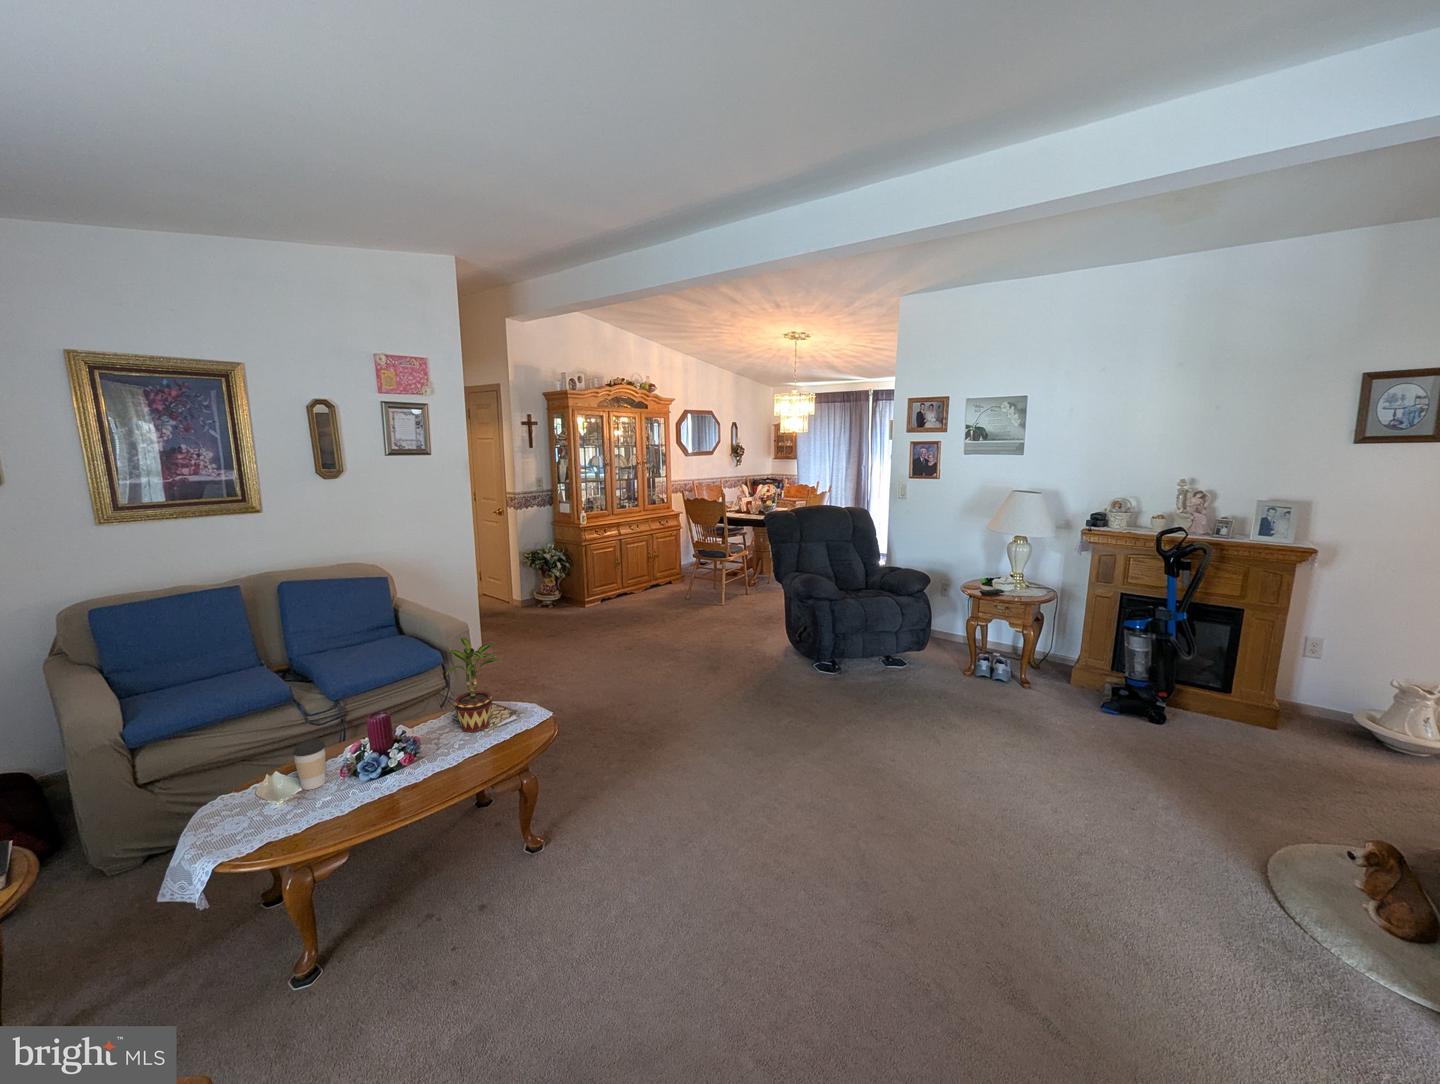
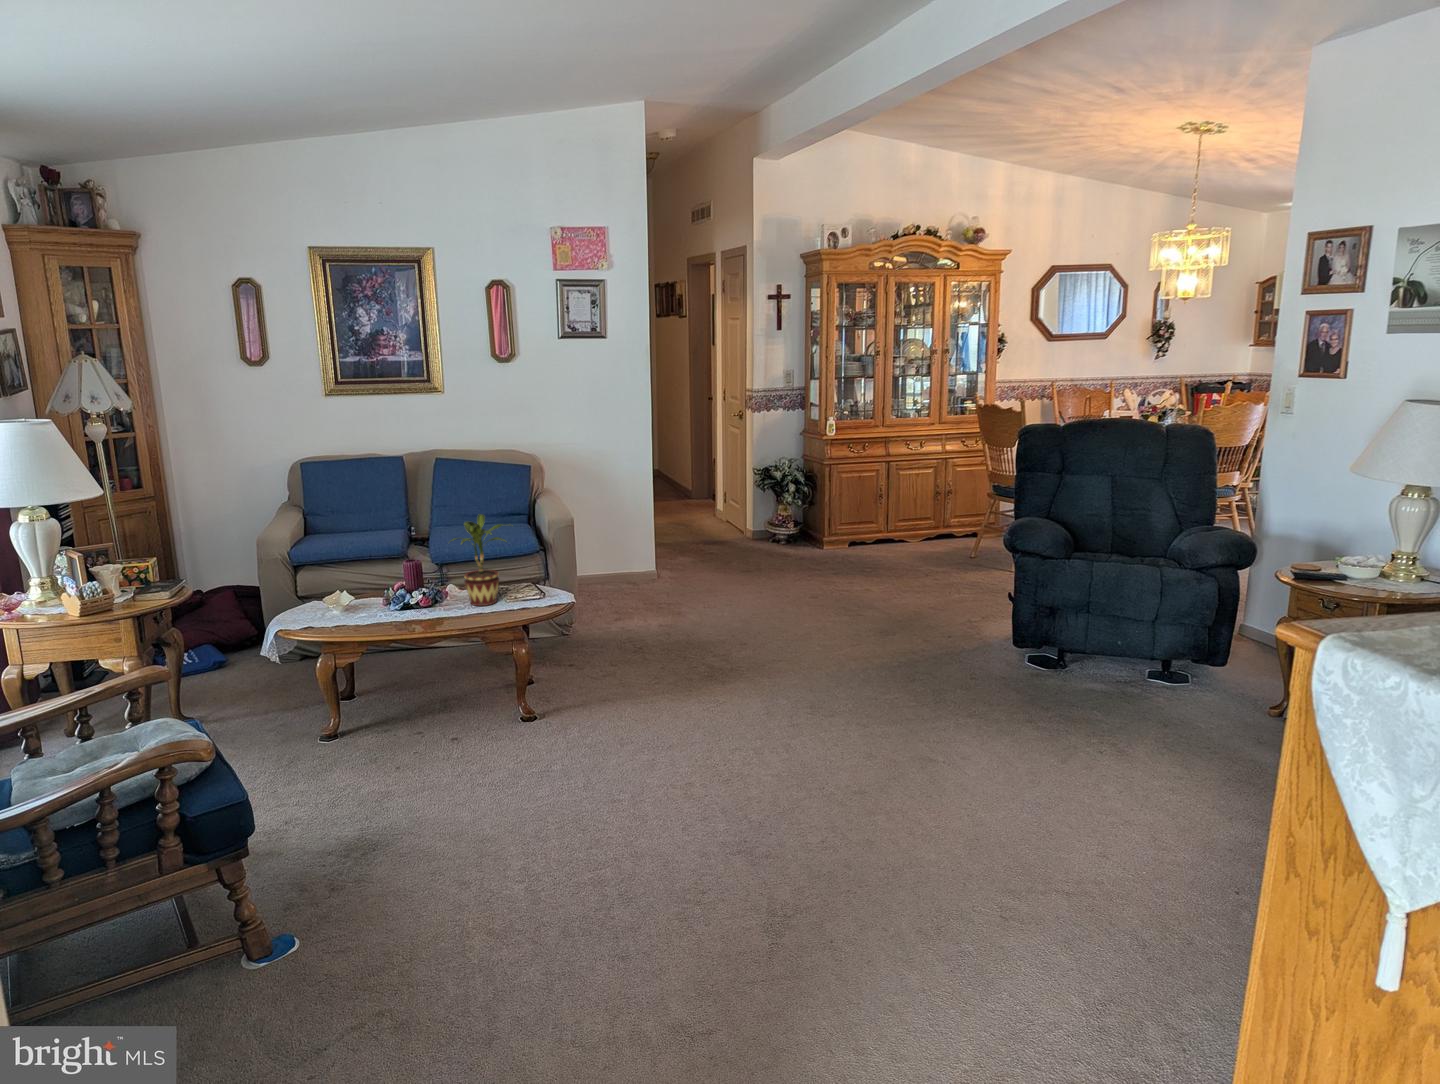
coffee cup: present [293,738,326,790] -> none [319,574,345,615]

